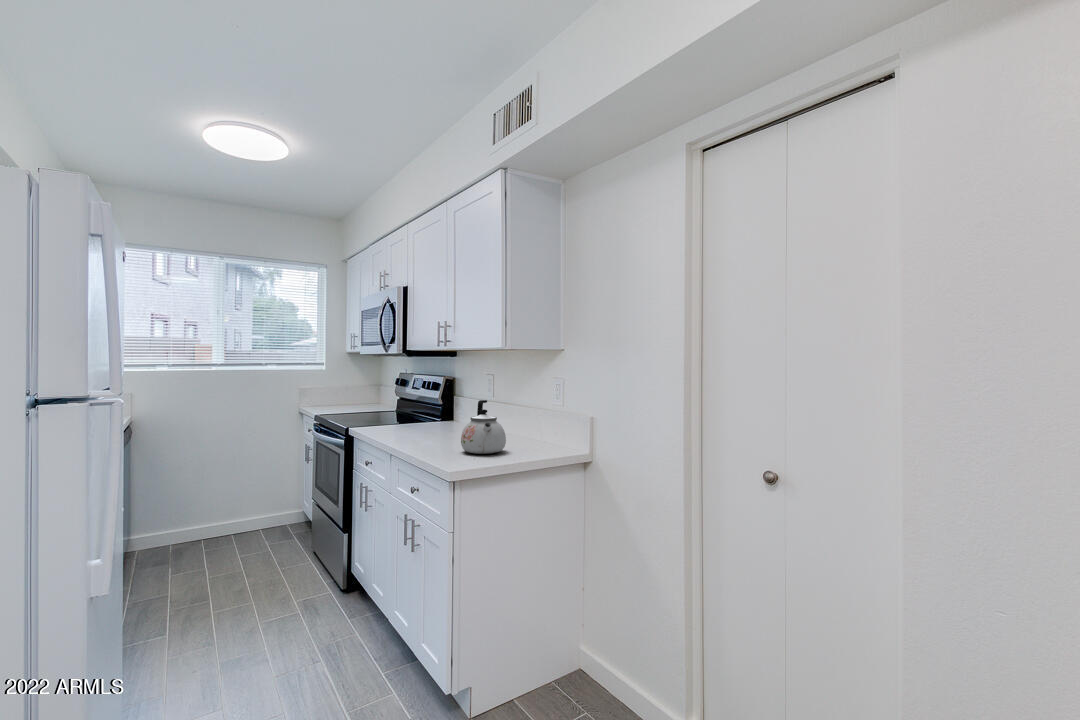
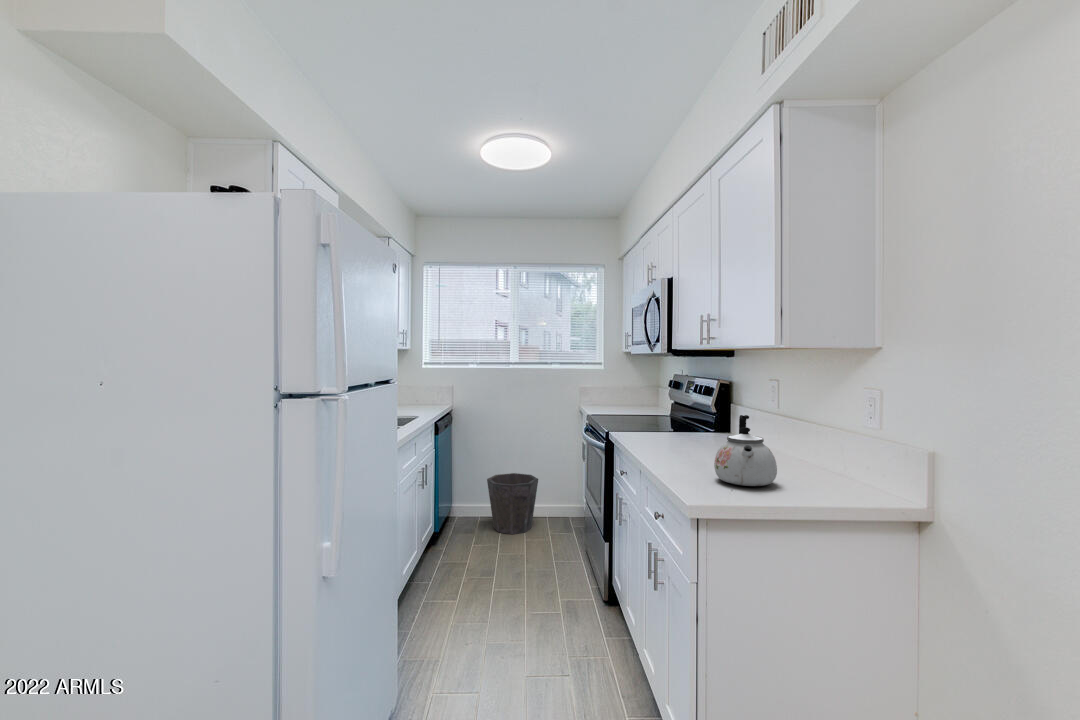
waste bin: none [184,485,252,554] -> present [487,473,538,534]

